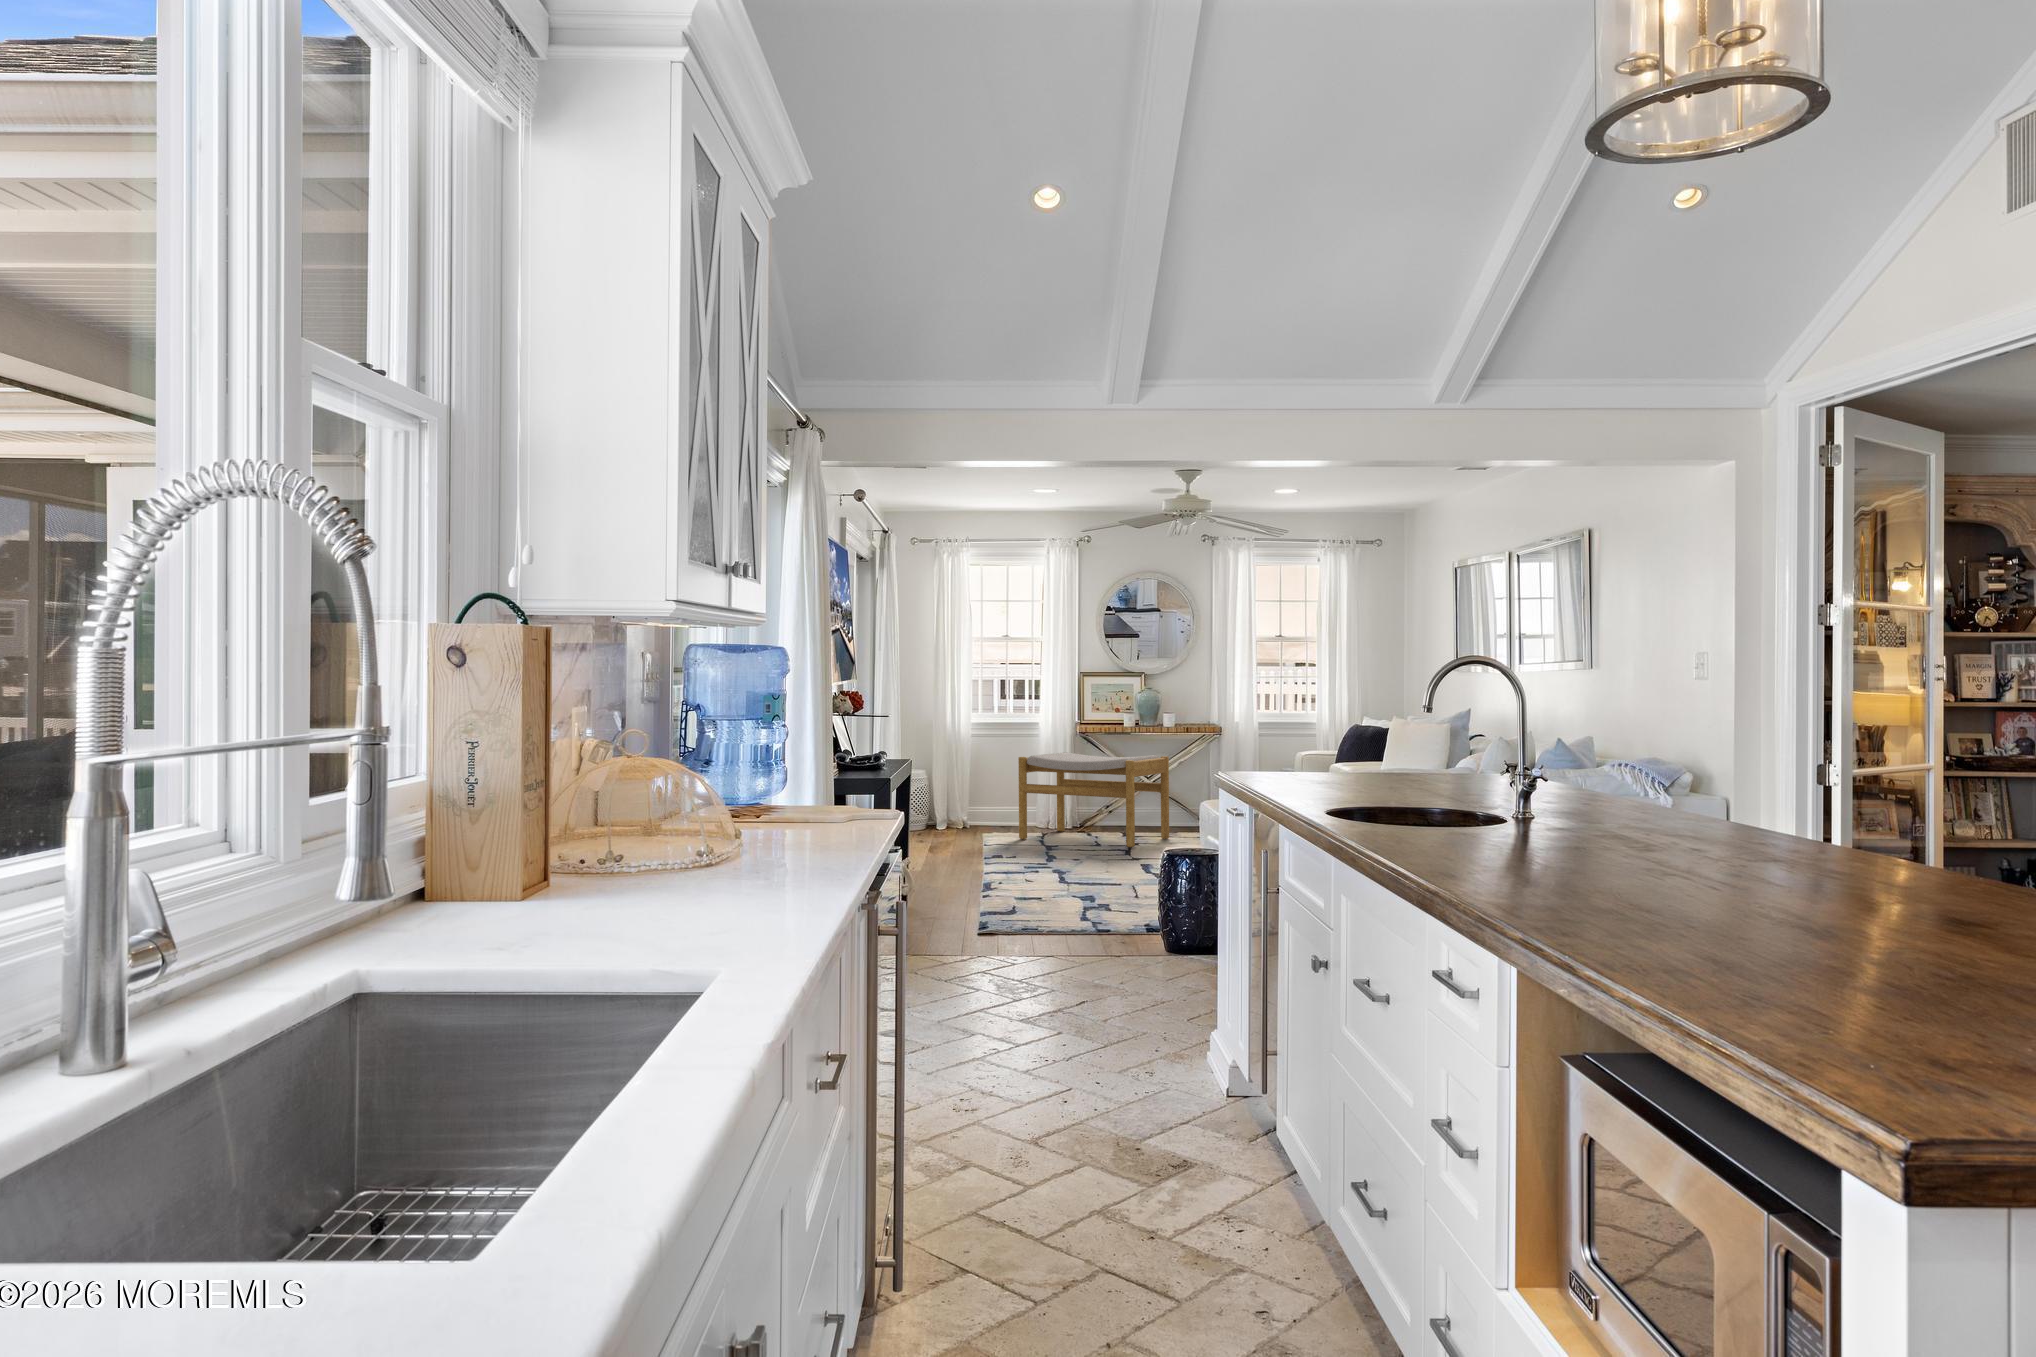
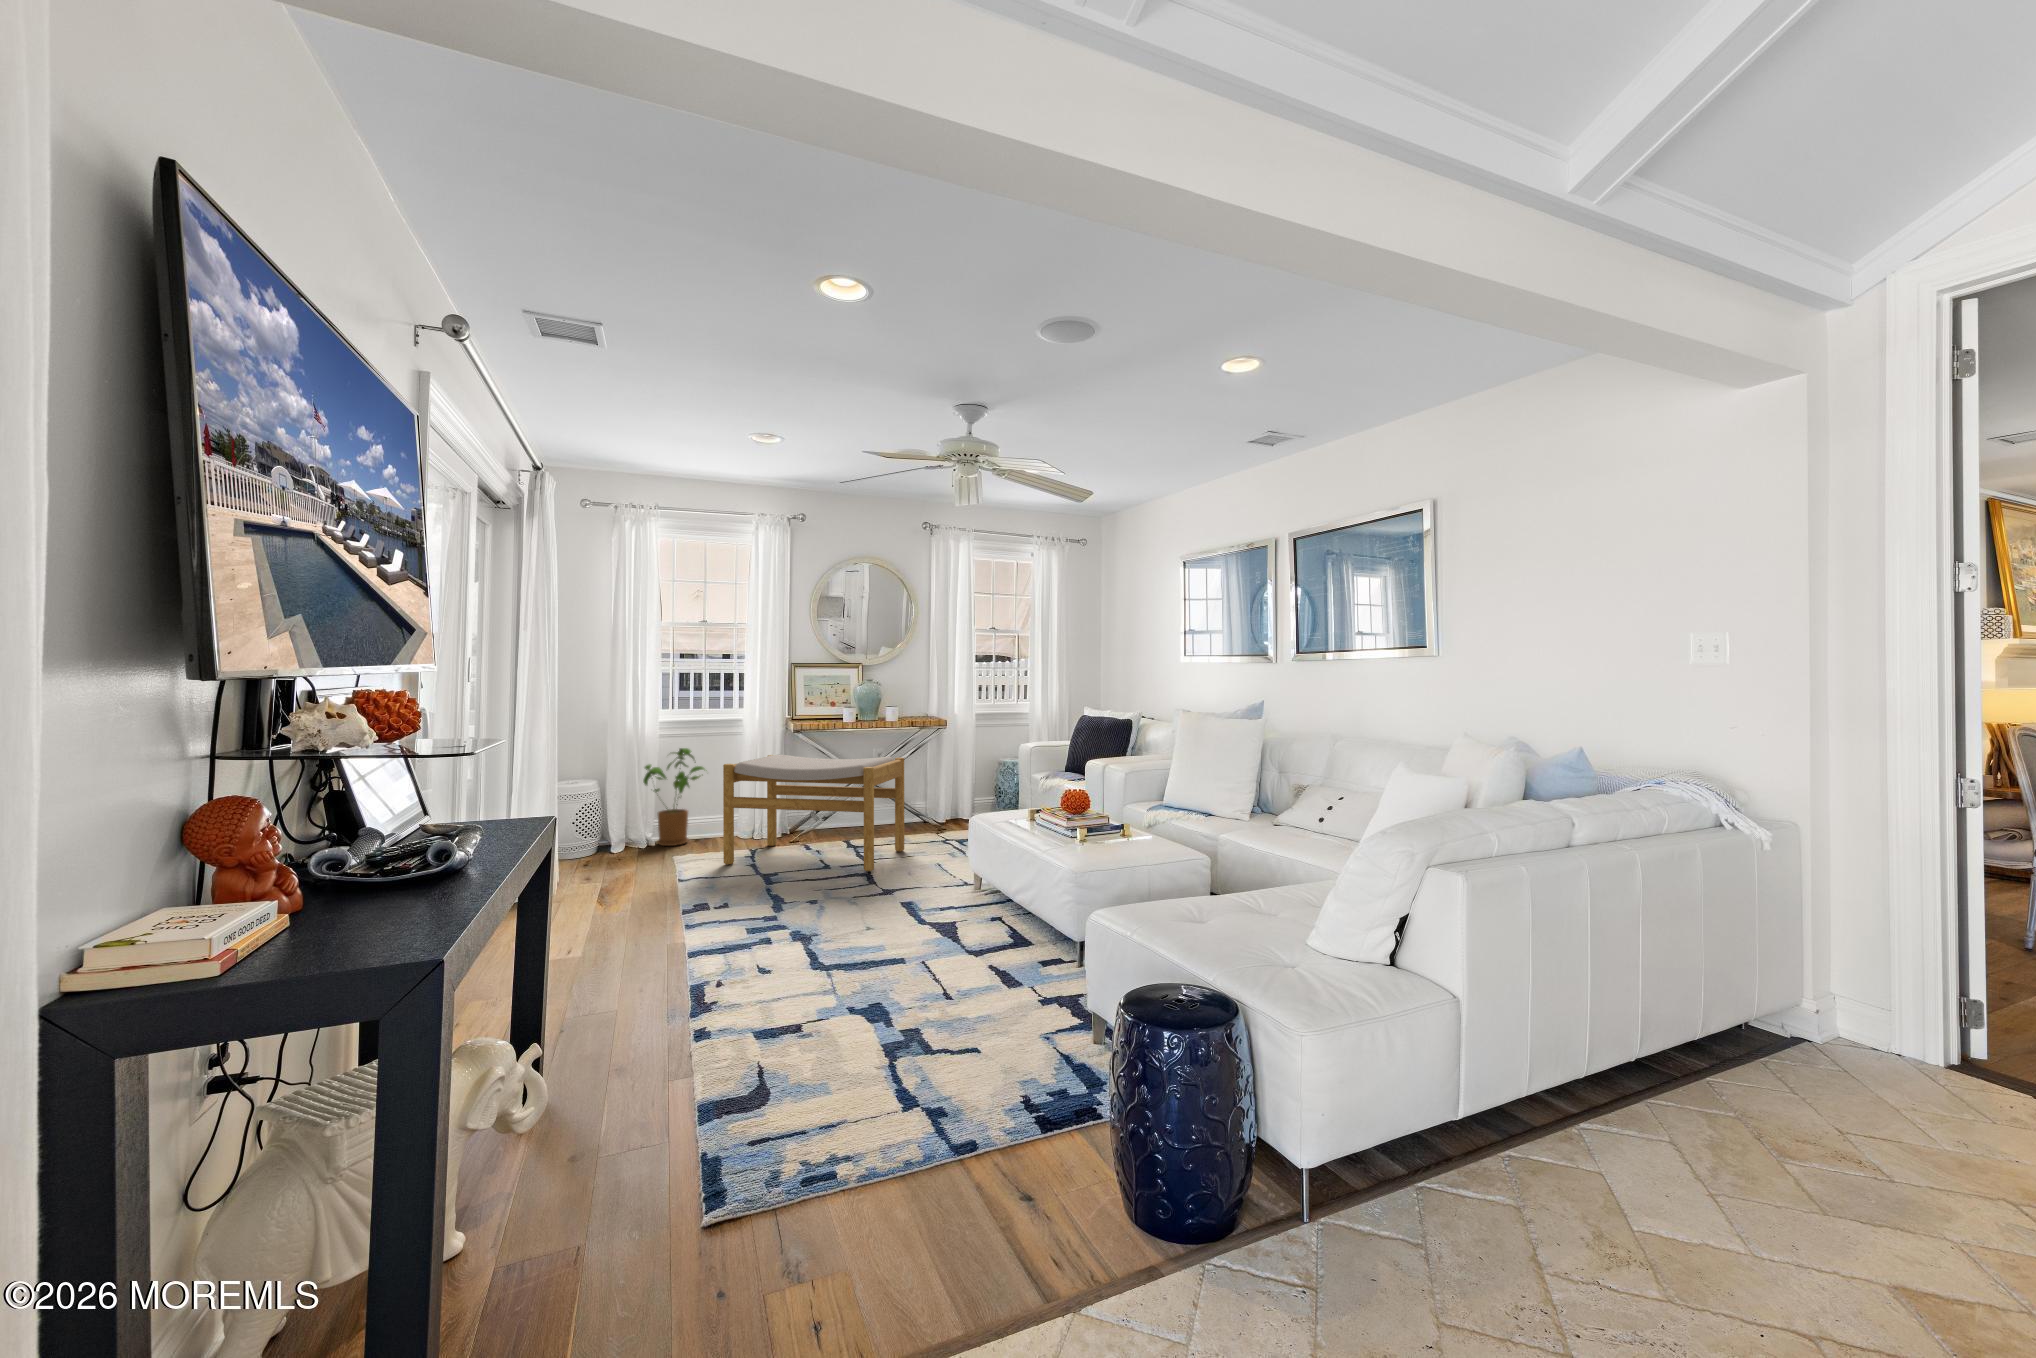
house plant: none [959,747,1011,828] -> present [643,748,705,846]

